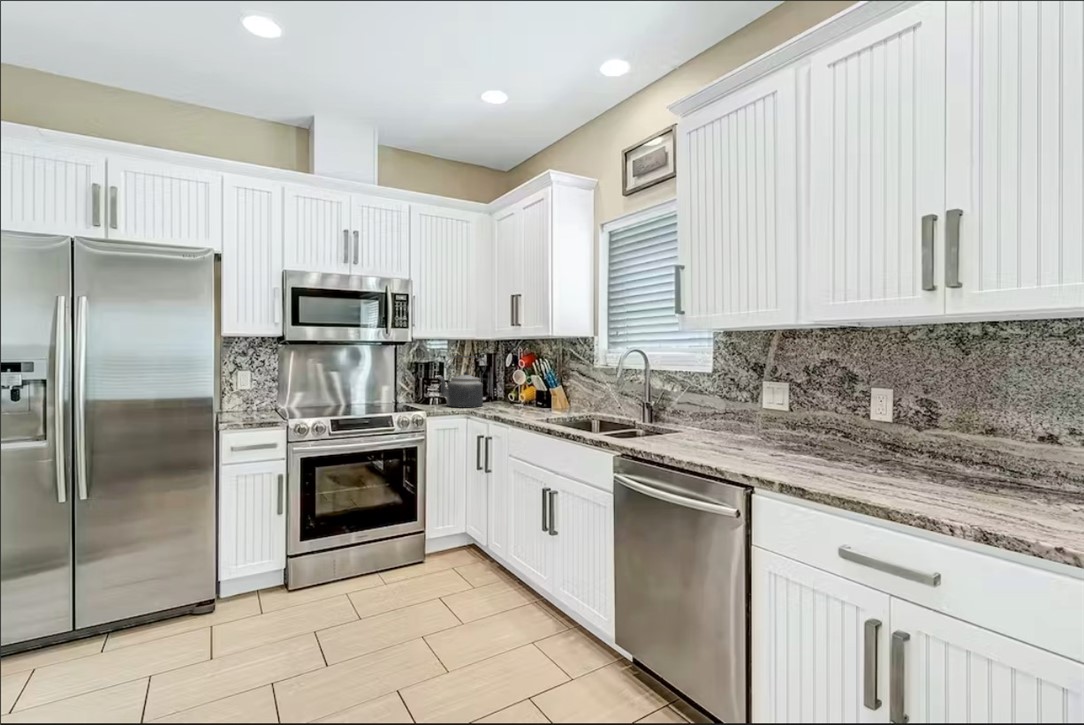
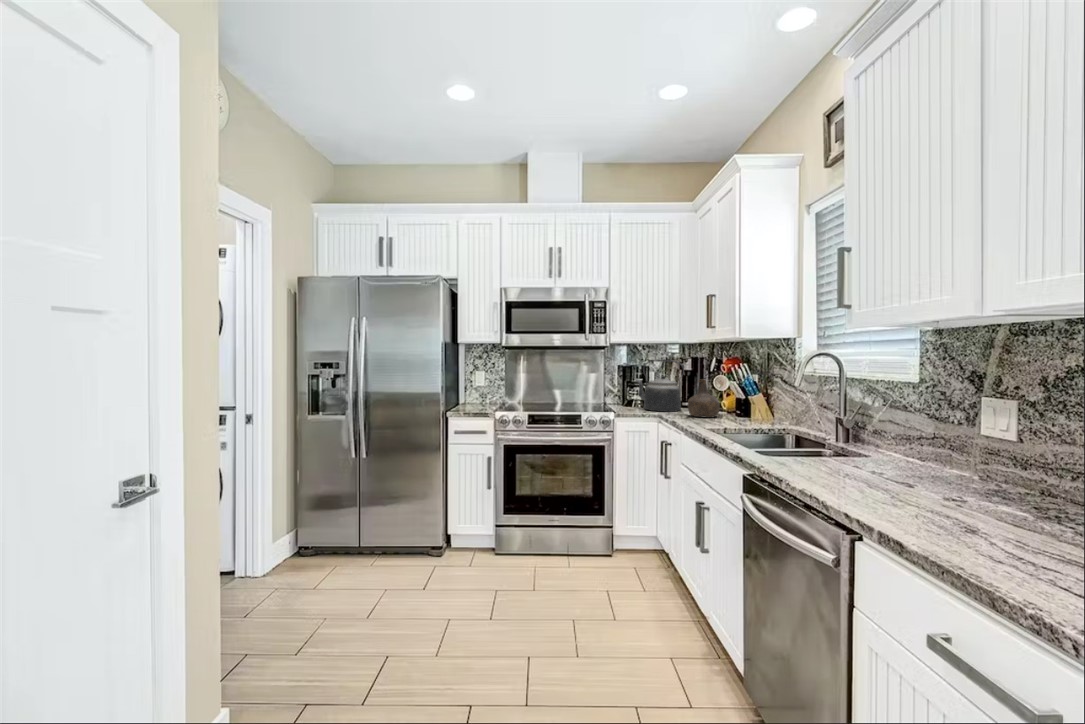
bottle: none [498,374,527,410] -> present [687,380,720,418]

